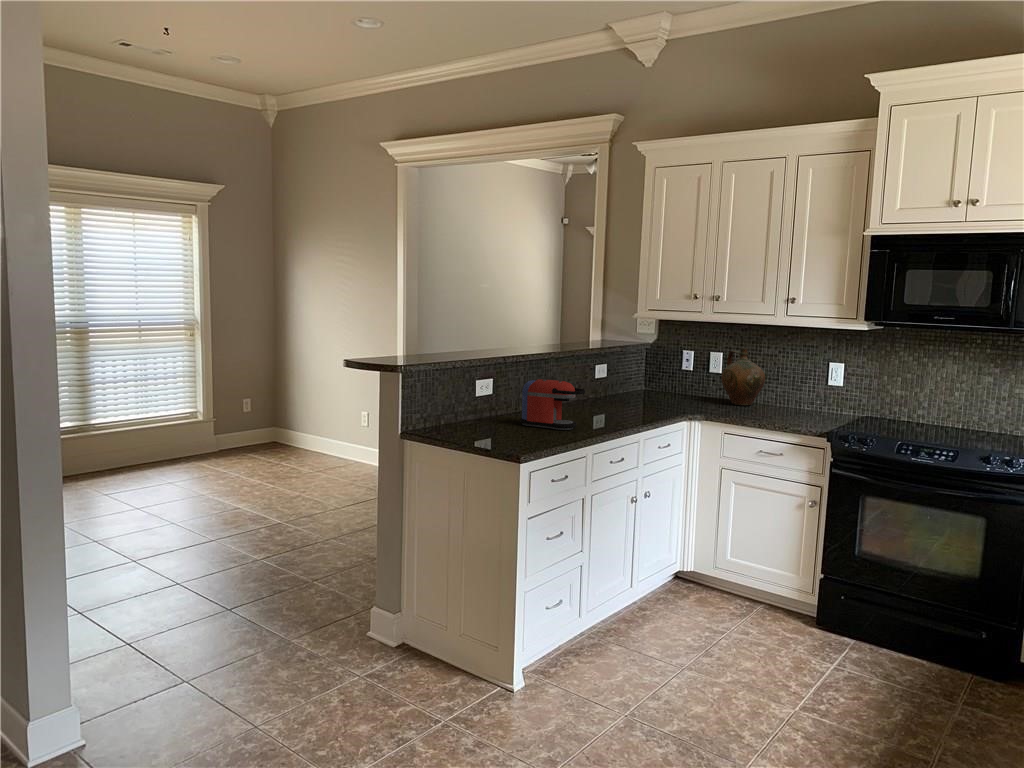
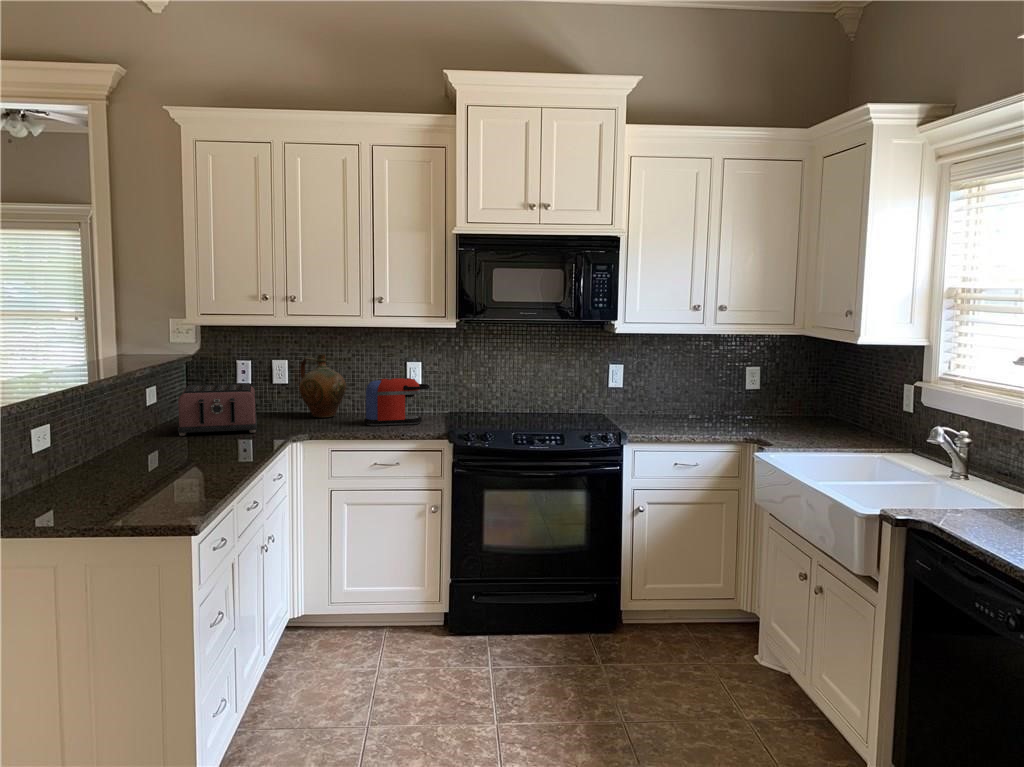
toaster: none [610,365,683,408] -> present [178,384,257,436]
coffee maker: present [520,379,585,430] -> present [365,378,430,426]

